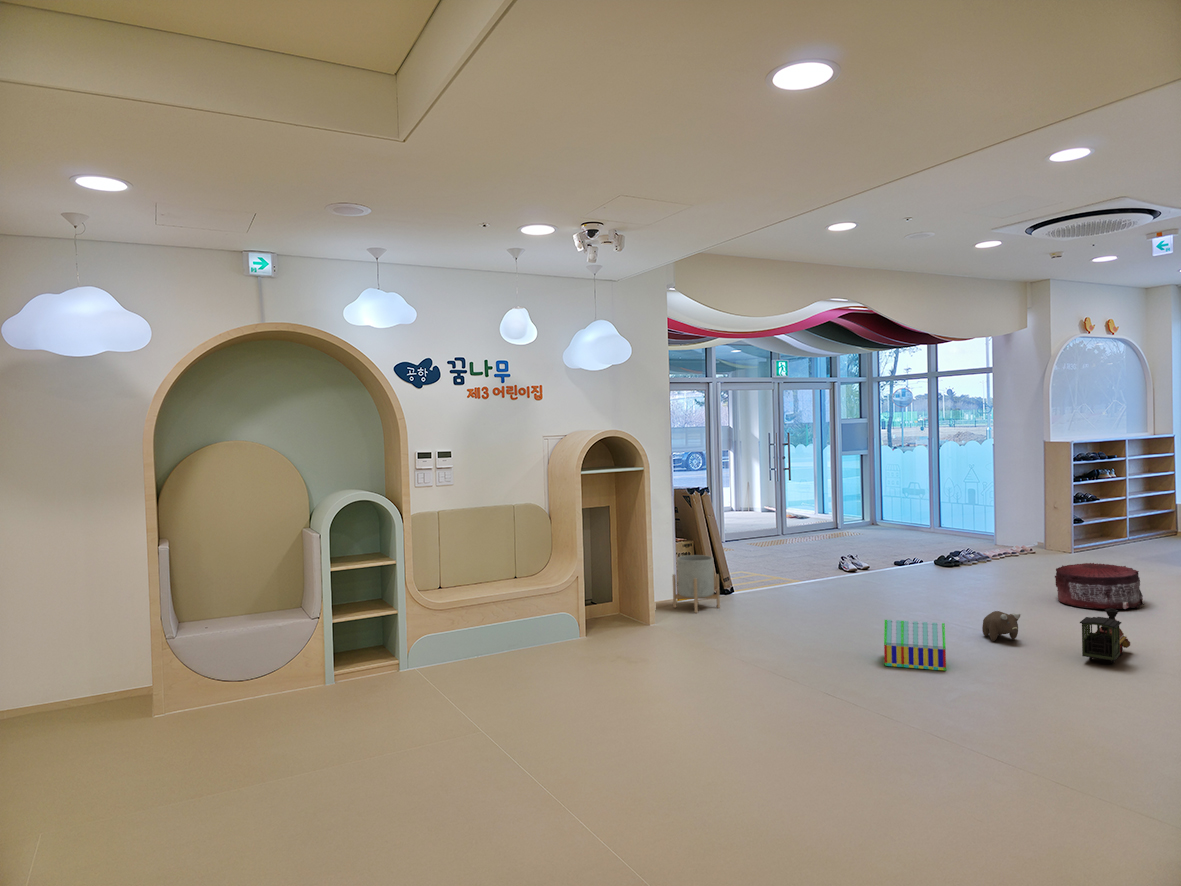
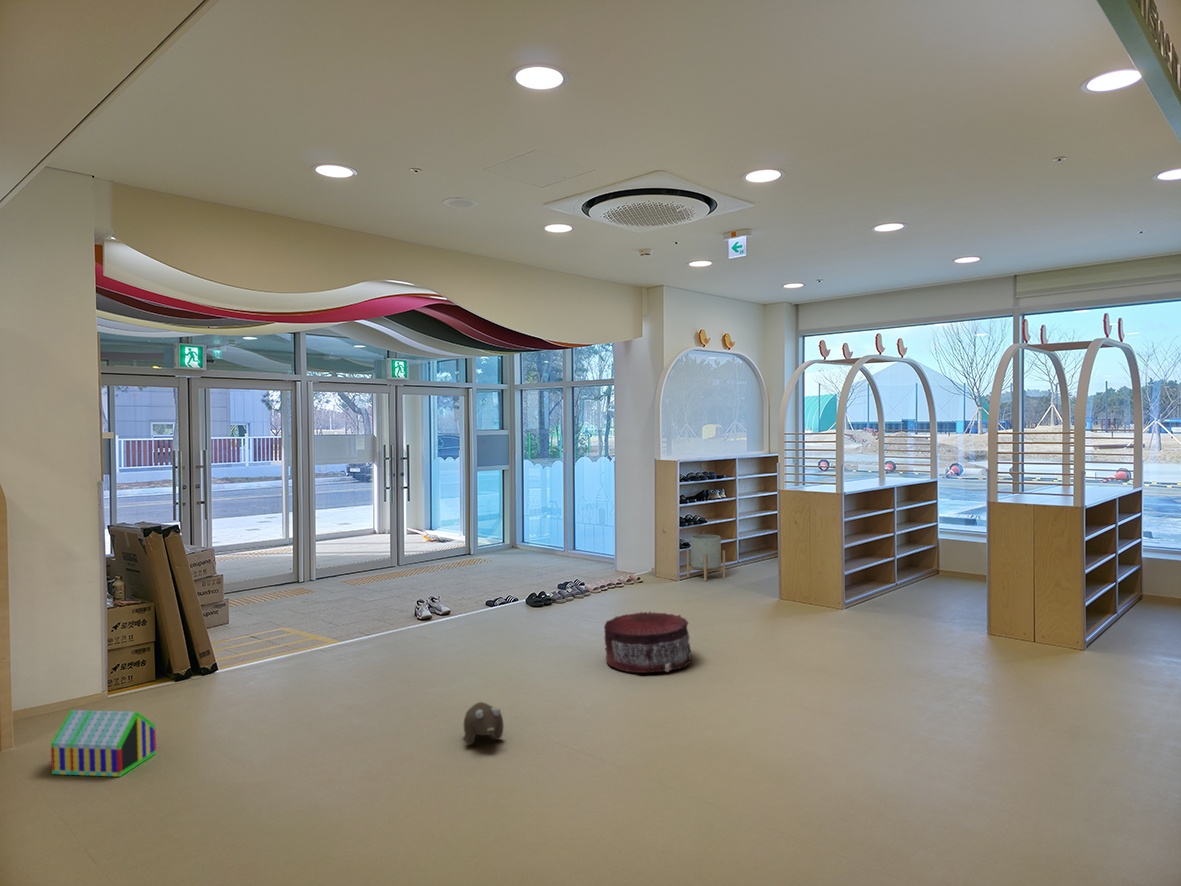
planter: present [672,555,720,613] -> present [687,534,725,581]
toy train: present [1080,608,1130,663] -> none [544,698,623,783]
toy house: present [884,620,946,671] -> present [51,710,156,776]

